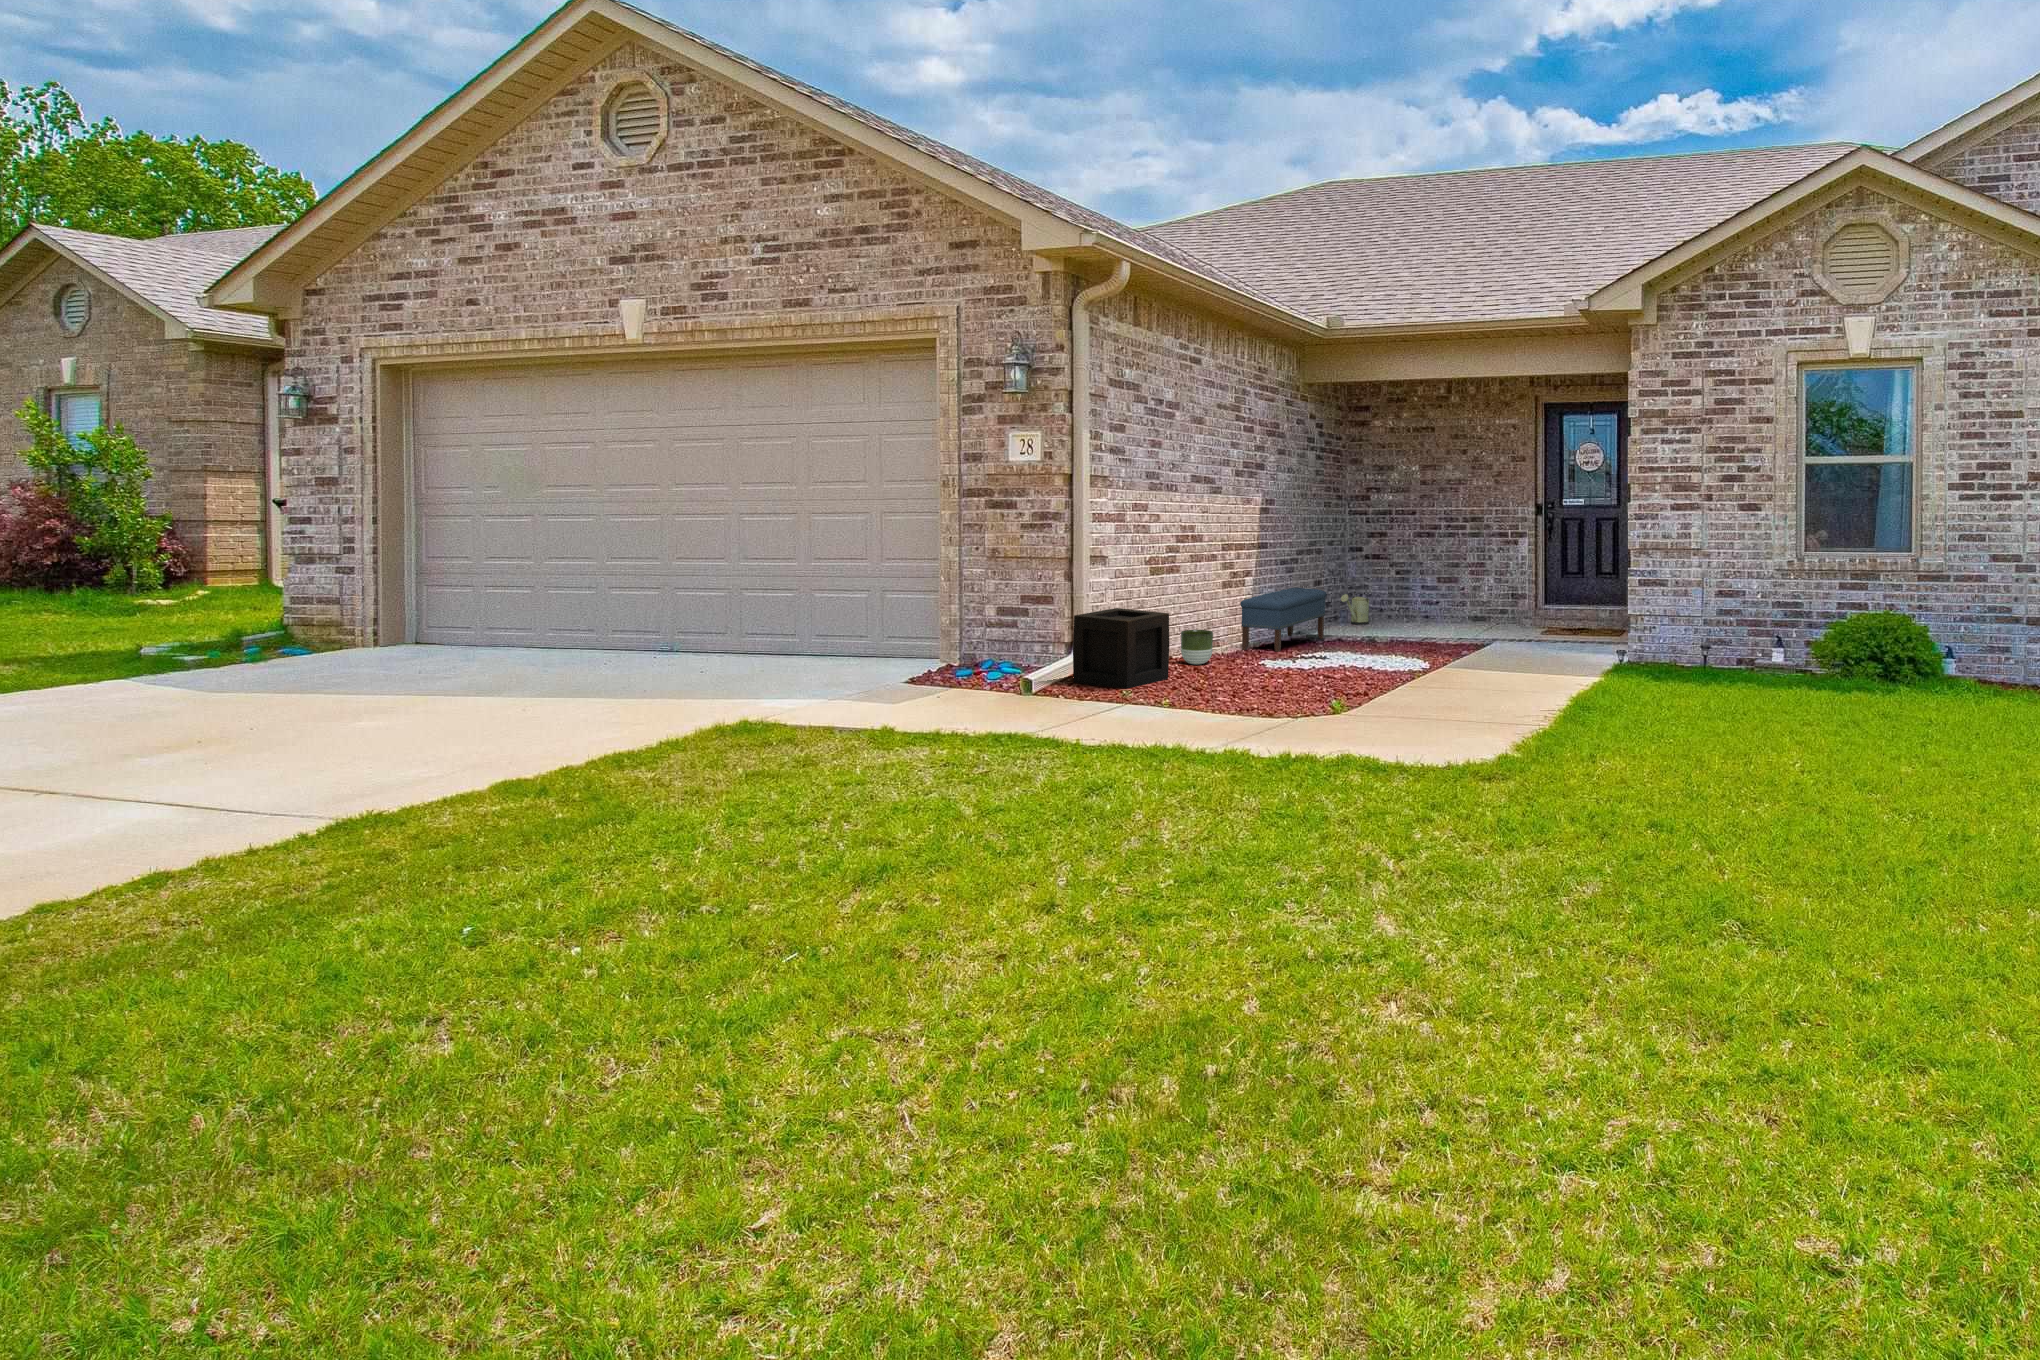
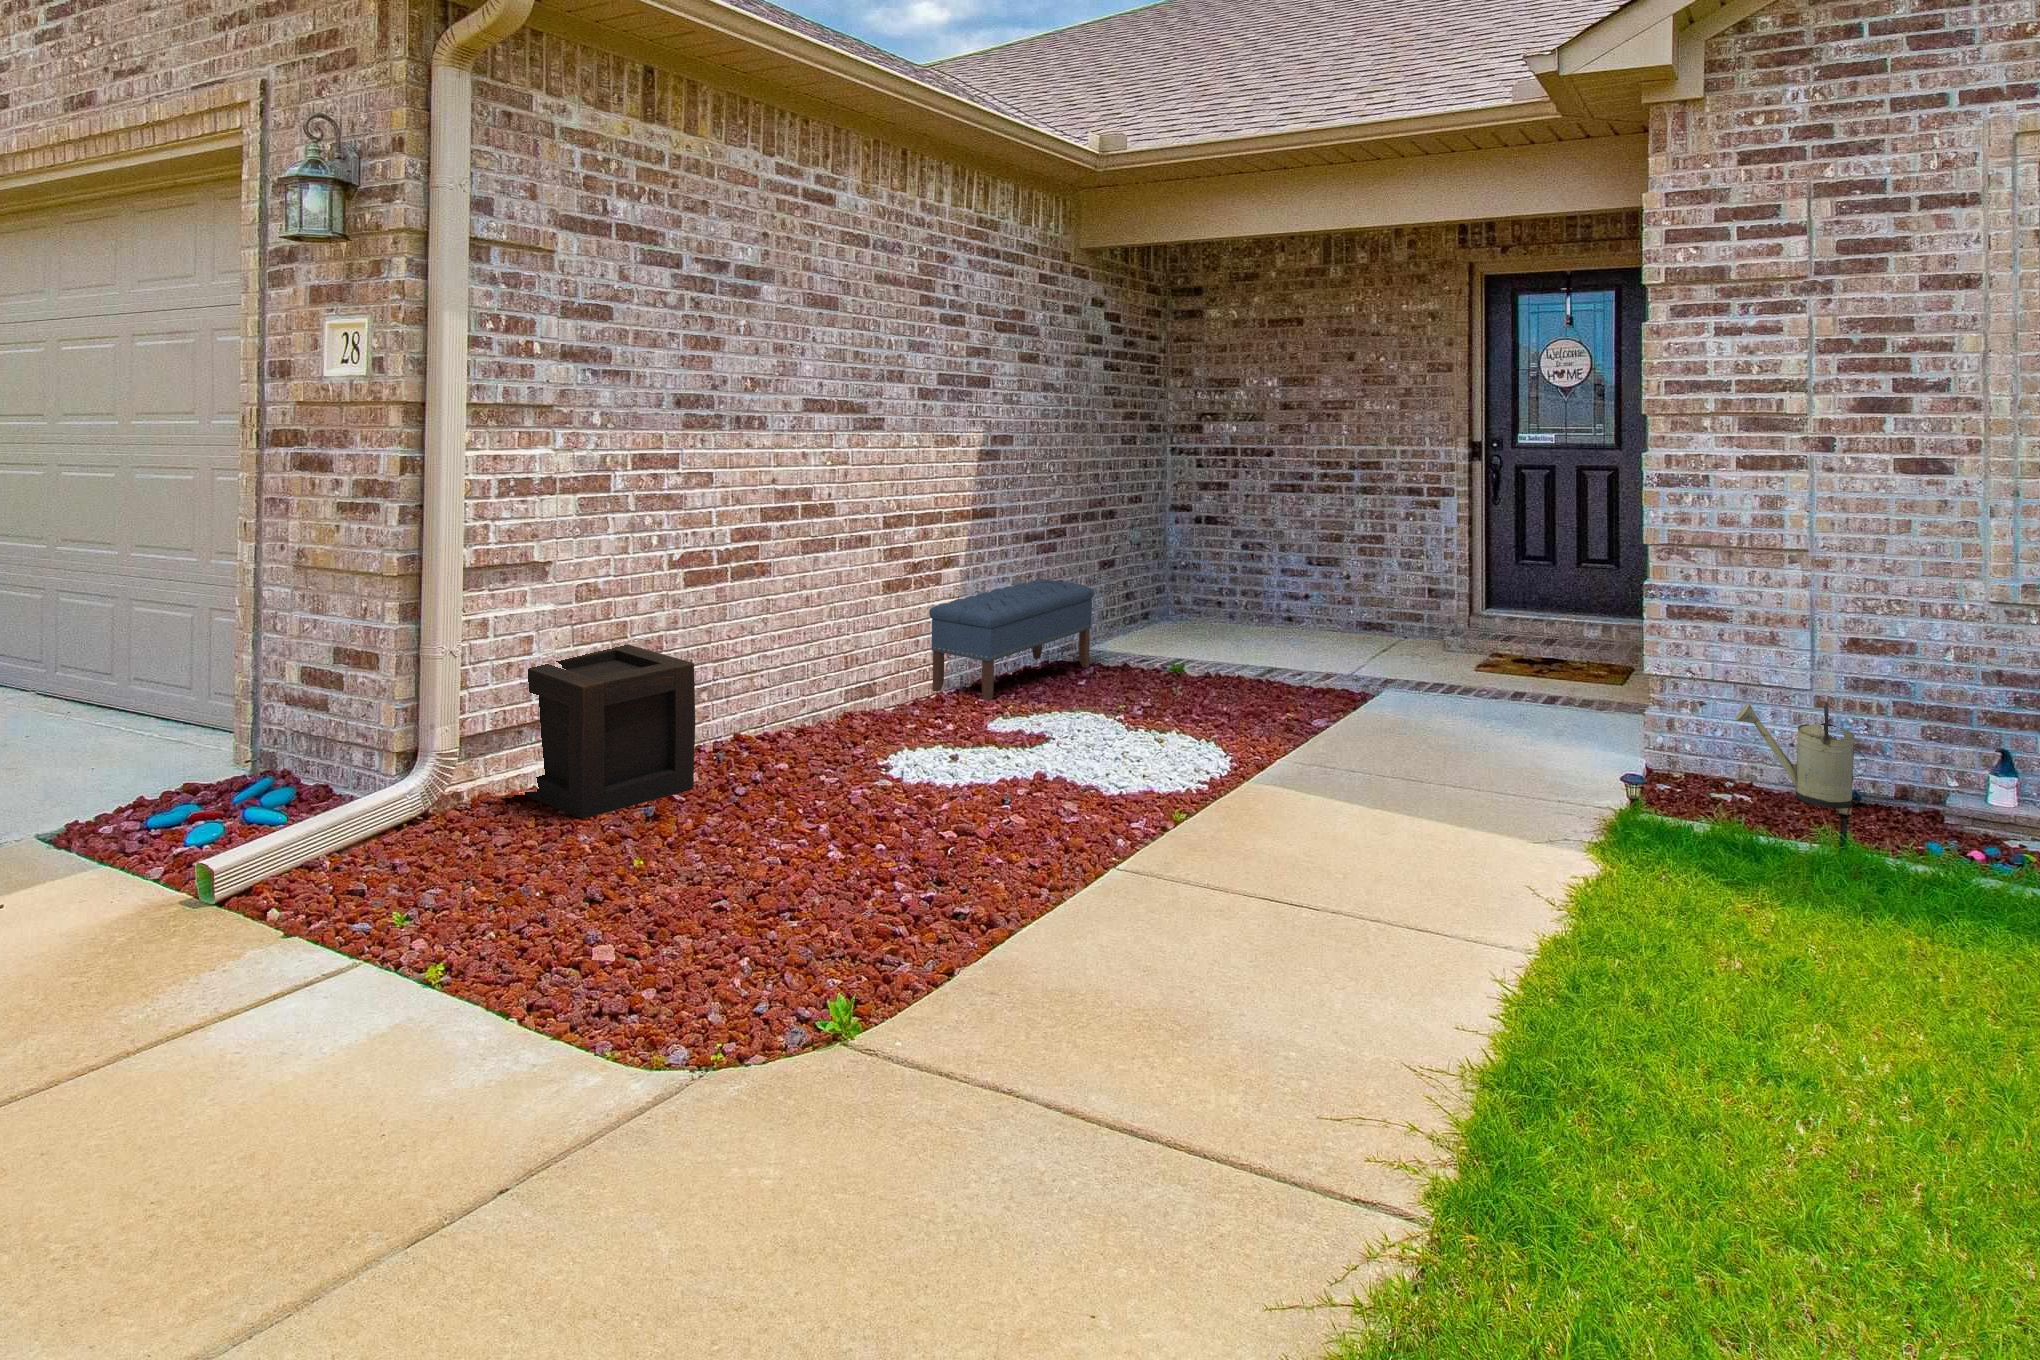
watering can: present [1341,589,1369,625] -> present [1735,702,1867,808]
planter: present [1181,630,1213,665] -> none [790,666,846,732]

